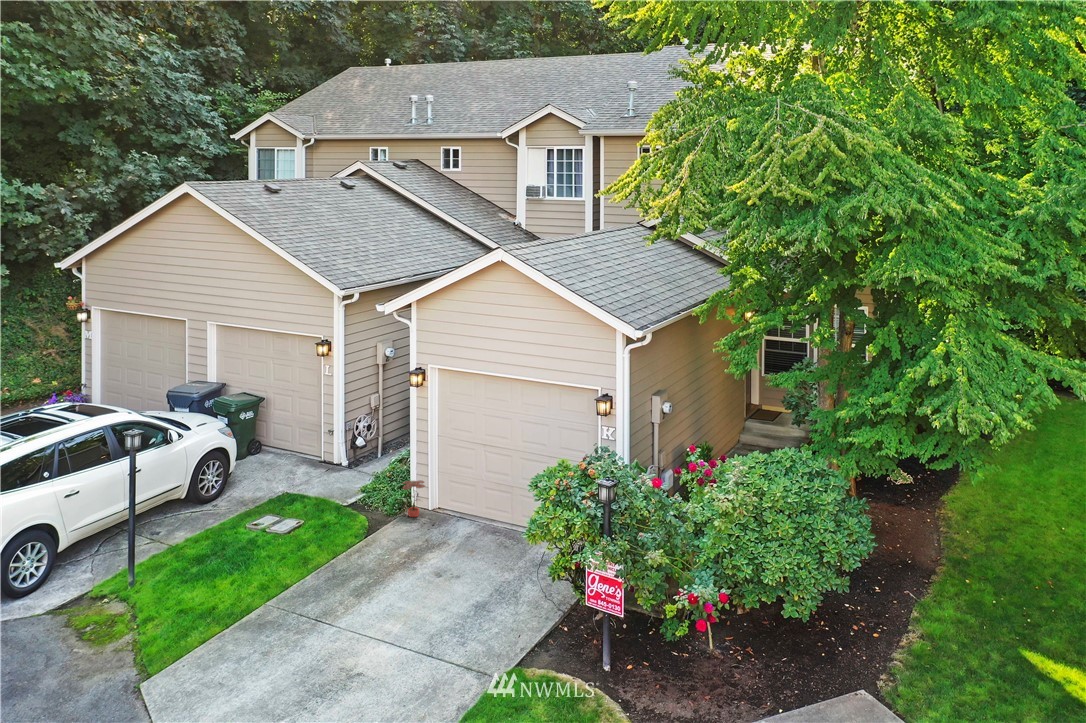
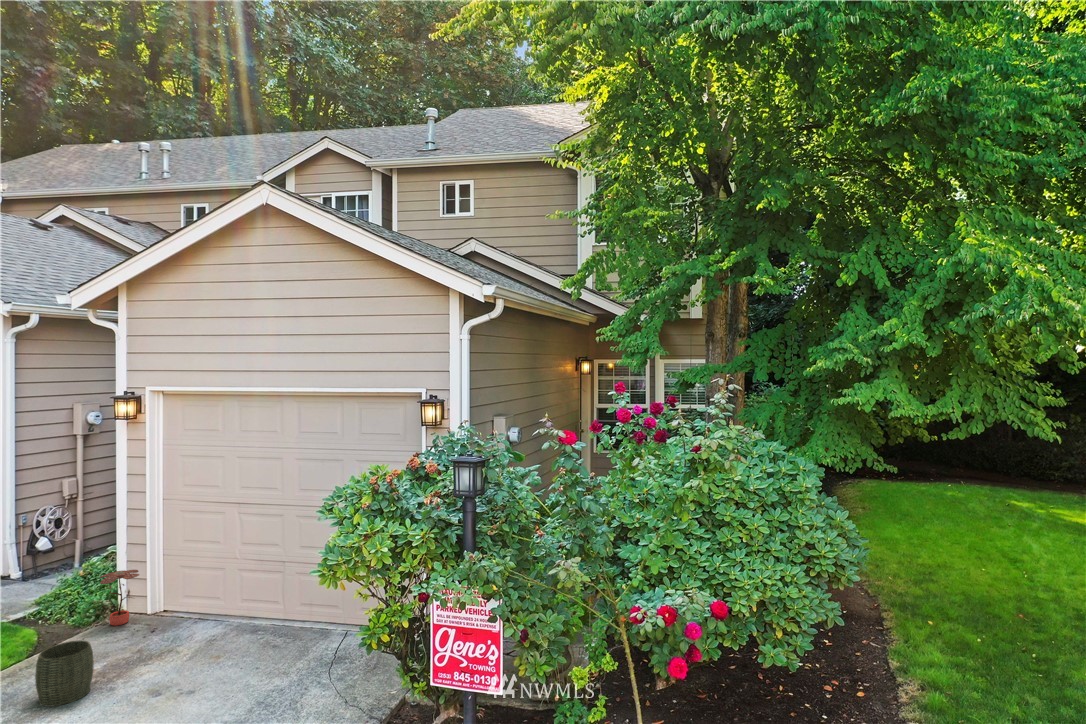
woven basket: none [376,529,405,566] -> present [35,641,94,707]

